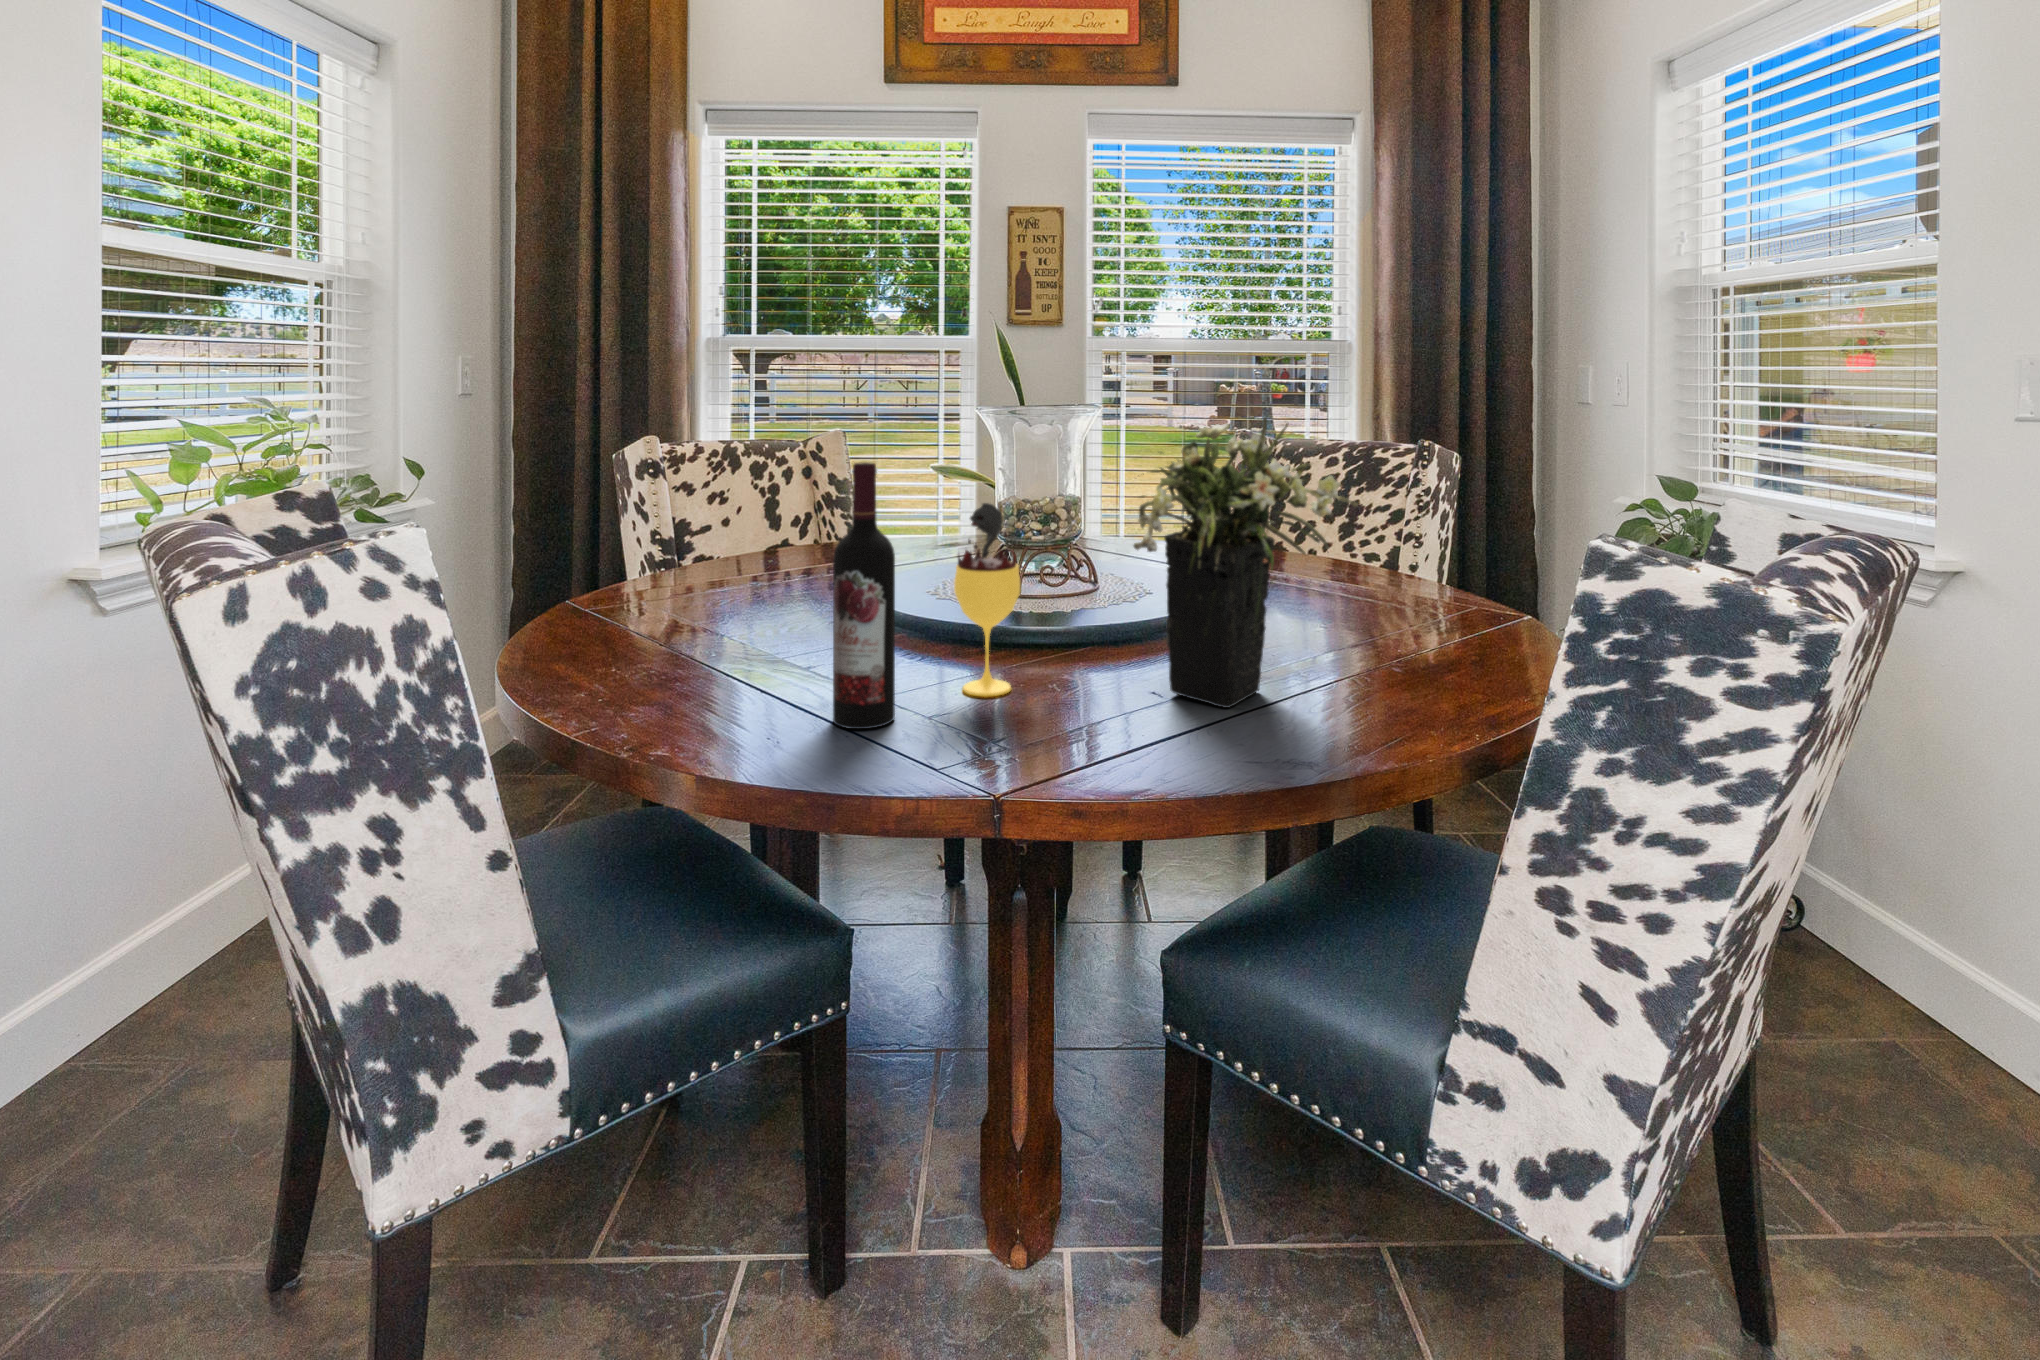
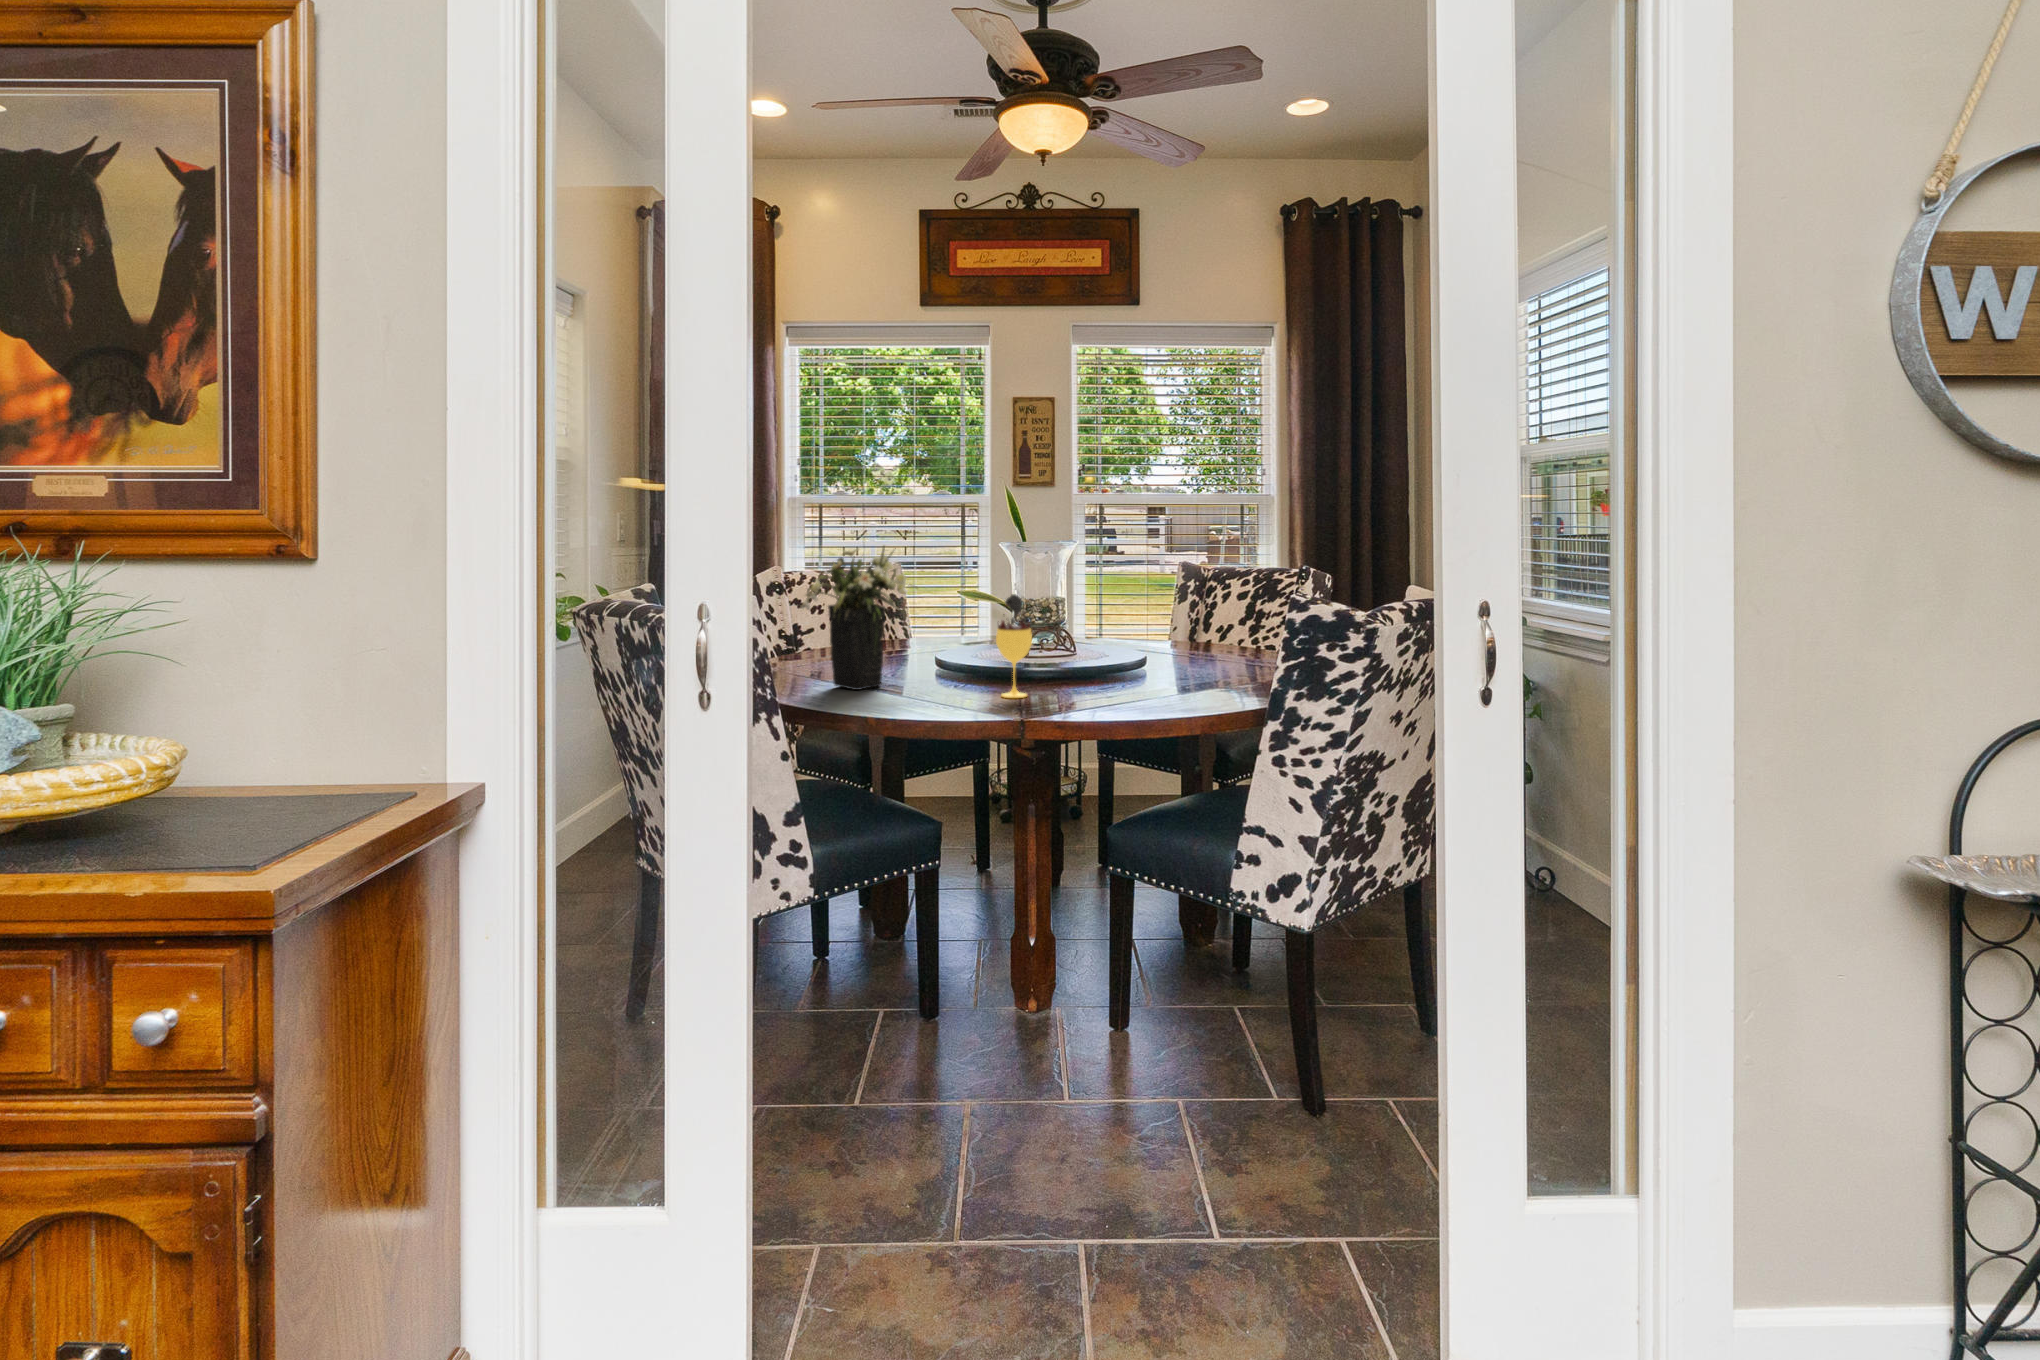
flower arrangement: present [1134,417,1358,708] -> present [800,547,918,690]
wine bottle: present [833,462,895,729] -> none [935,571,967,708]

